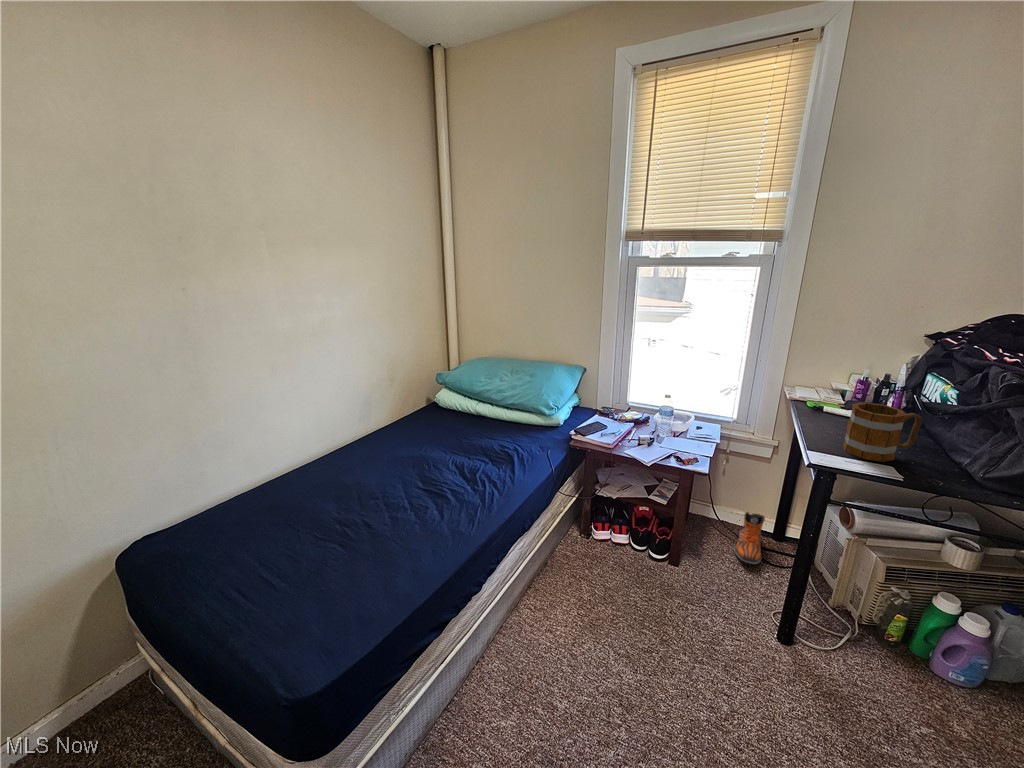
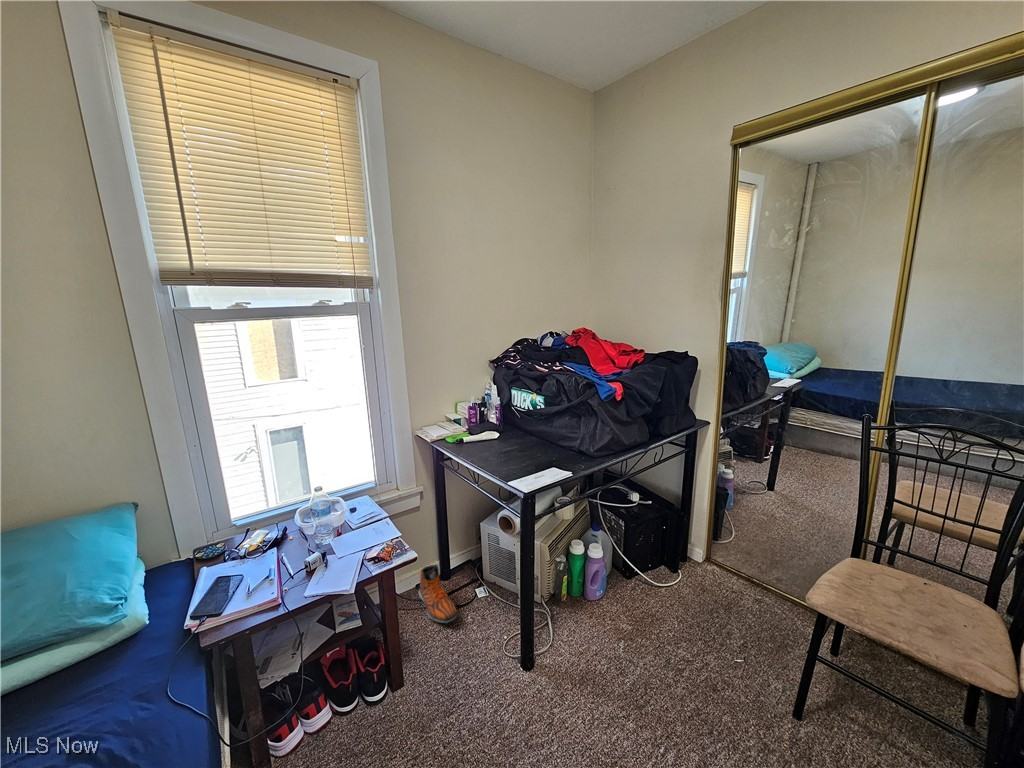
mug: present [843,402,922,462] -> none [512,423,548,473]

